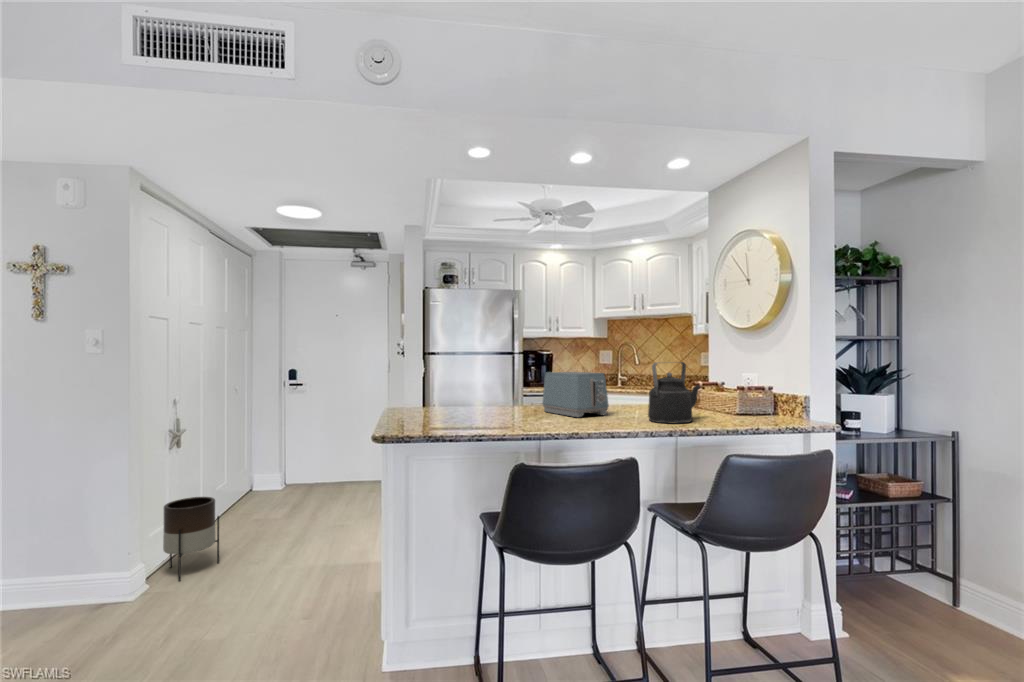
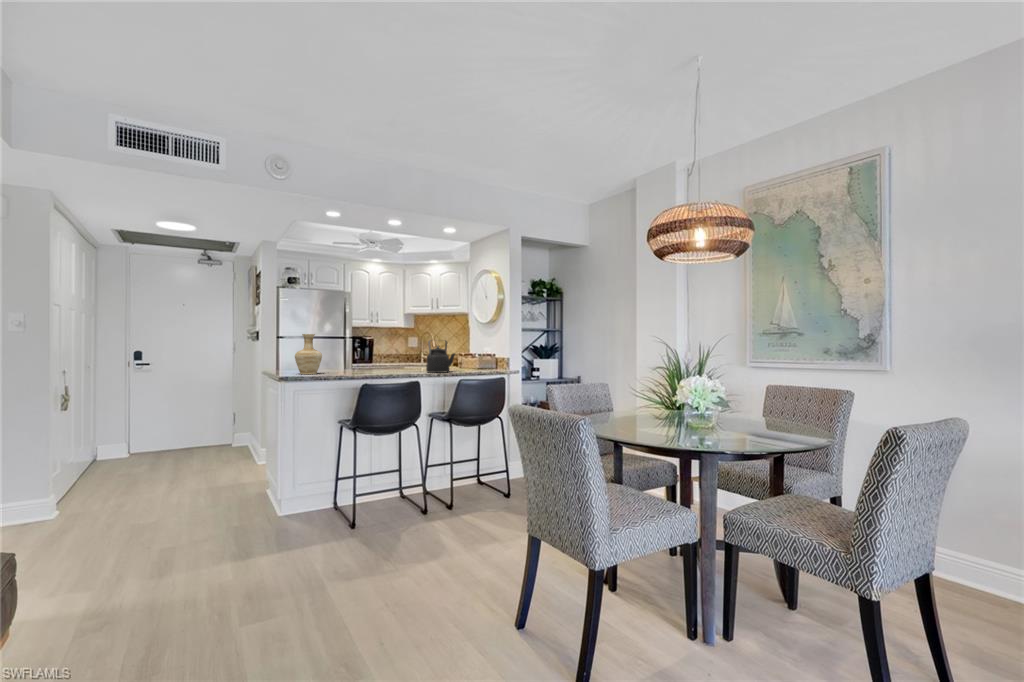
vase: none [428,355,471,424] -> present [295,334,322,374]
toaster: present [543,372,609,417] -> none [365,347,405,372]
planter: present [163,497,219,581] -> none [74,438,118,494]

